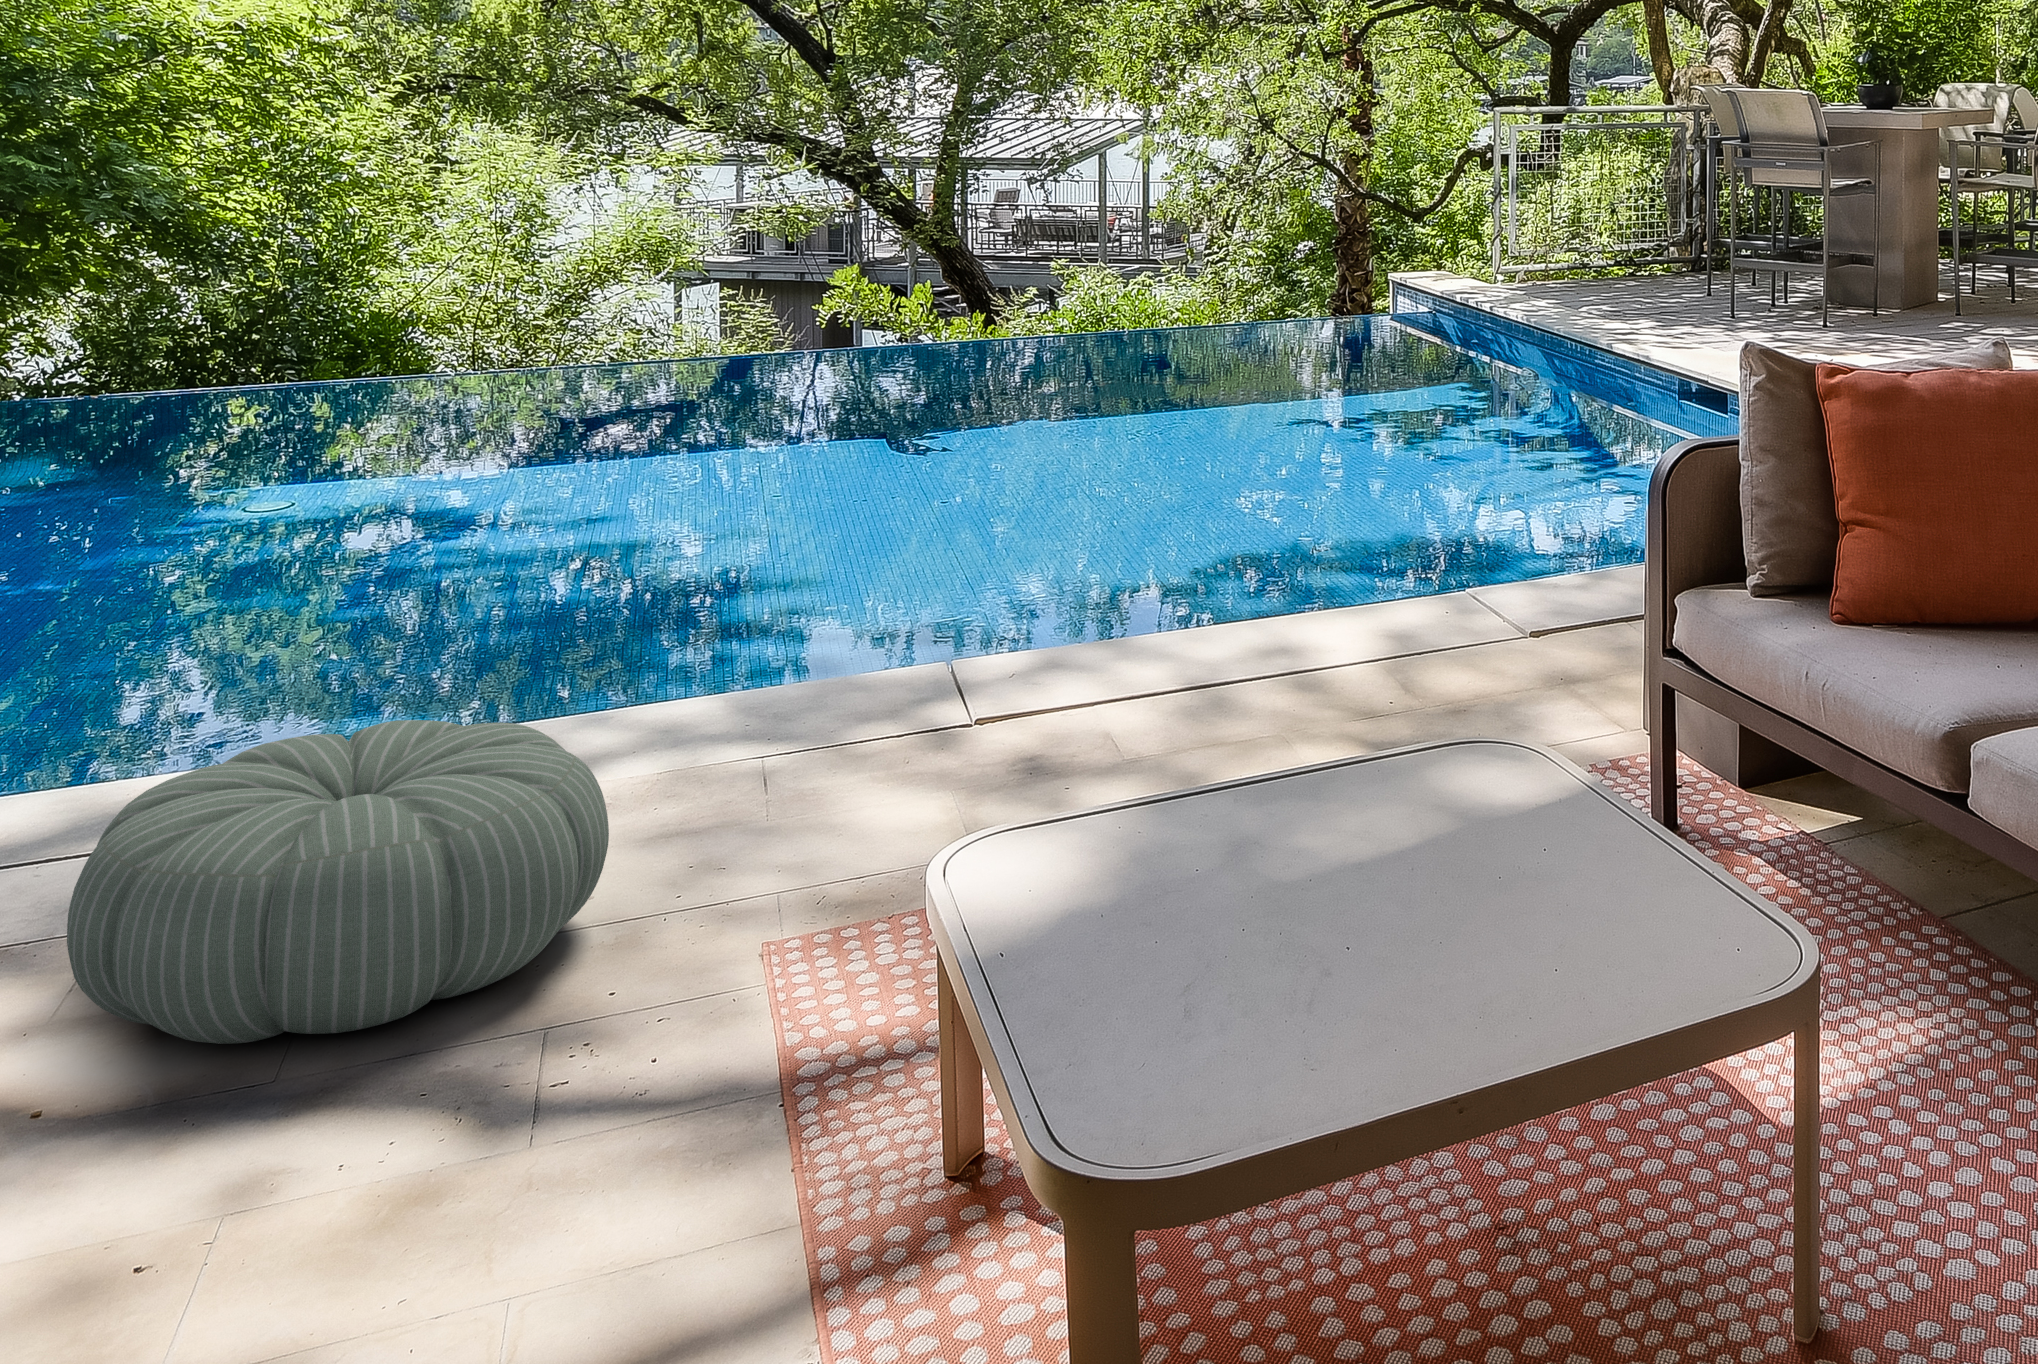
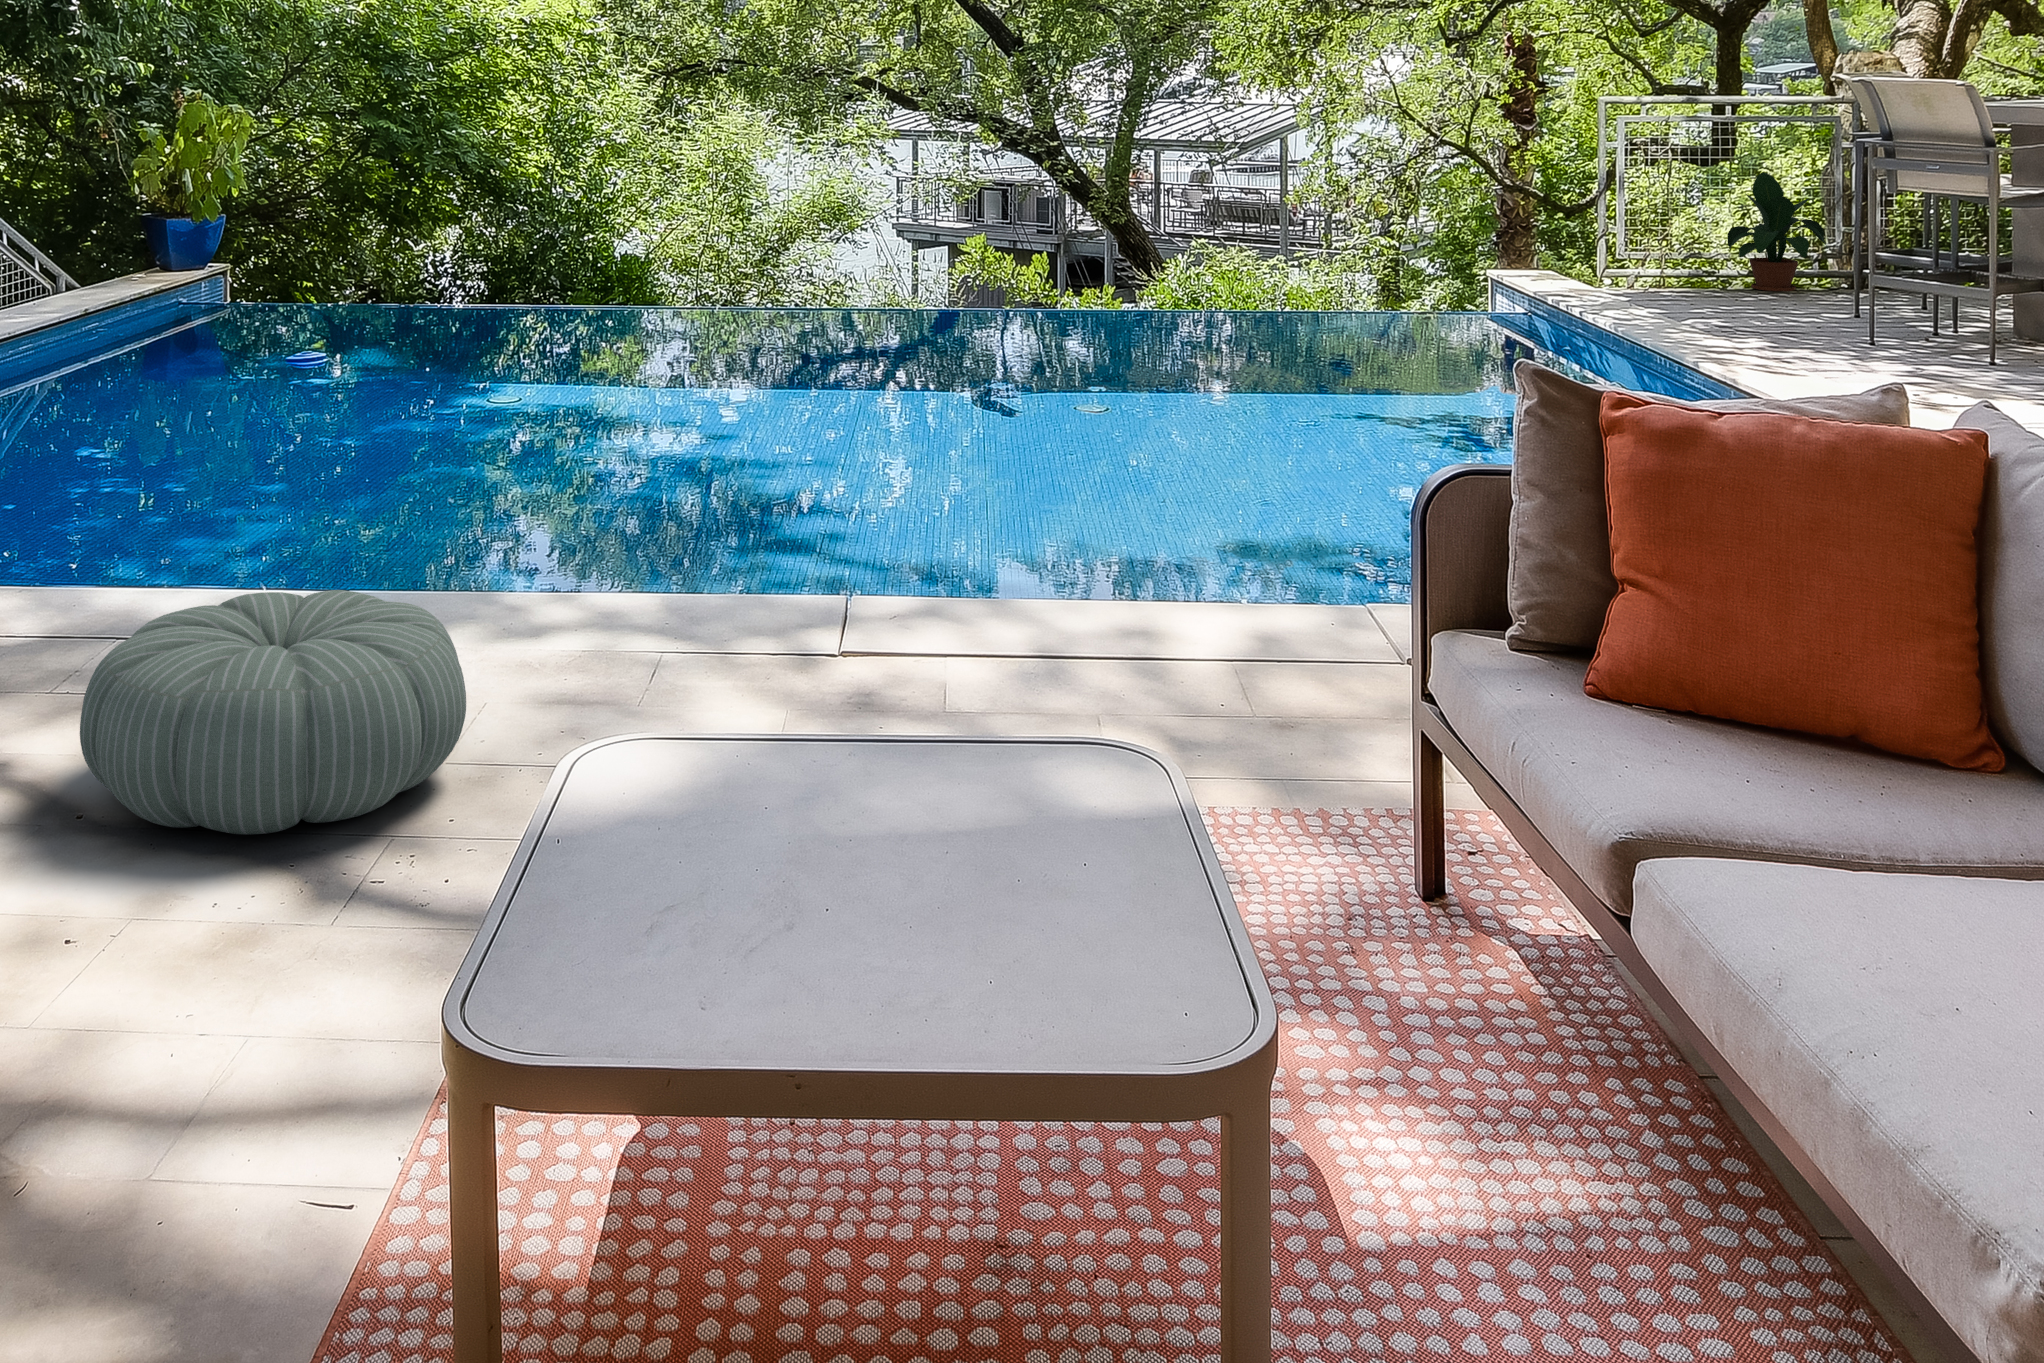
potted plant: none [1588,172,1673,280] -> present [1727,172,1827,291]

